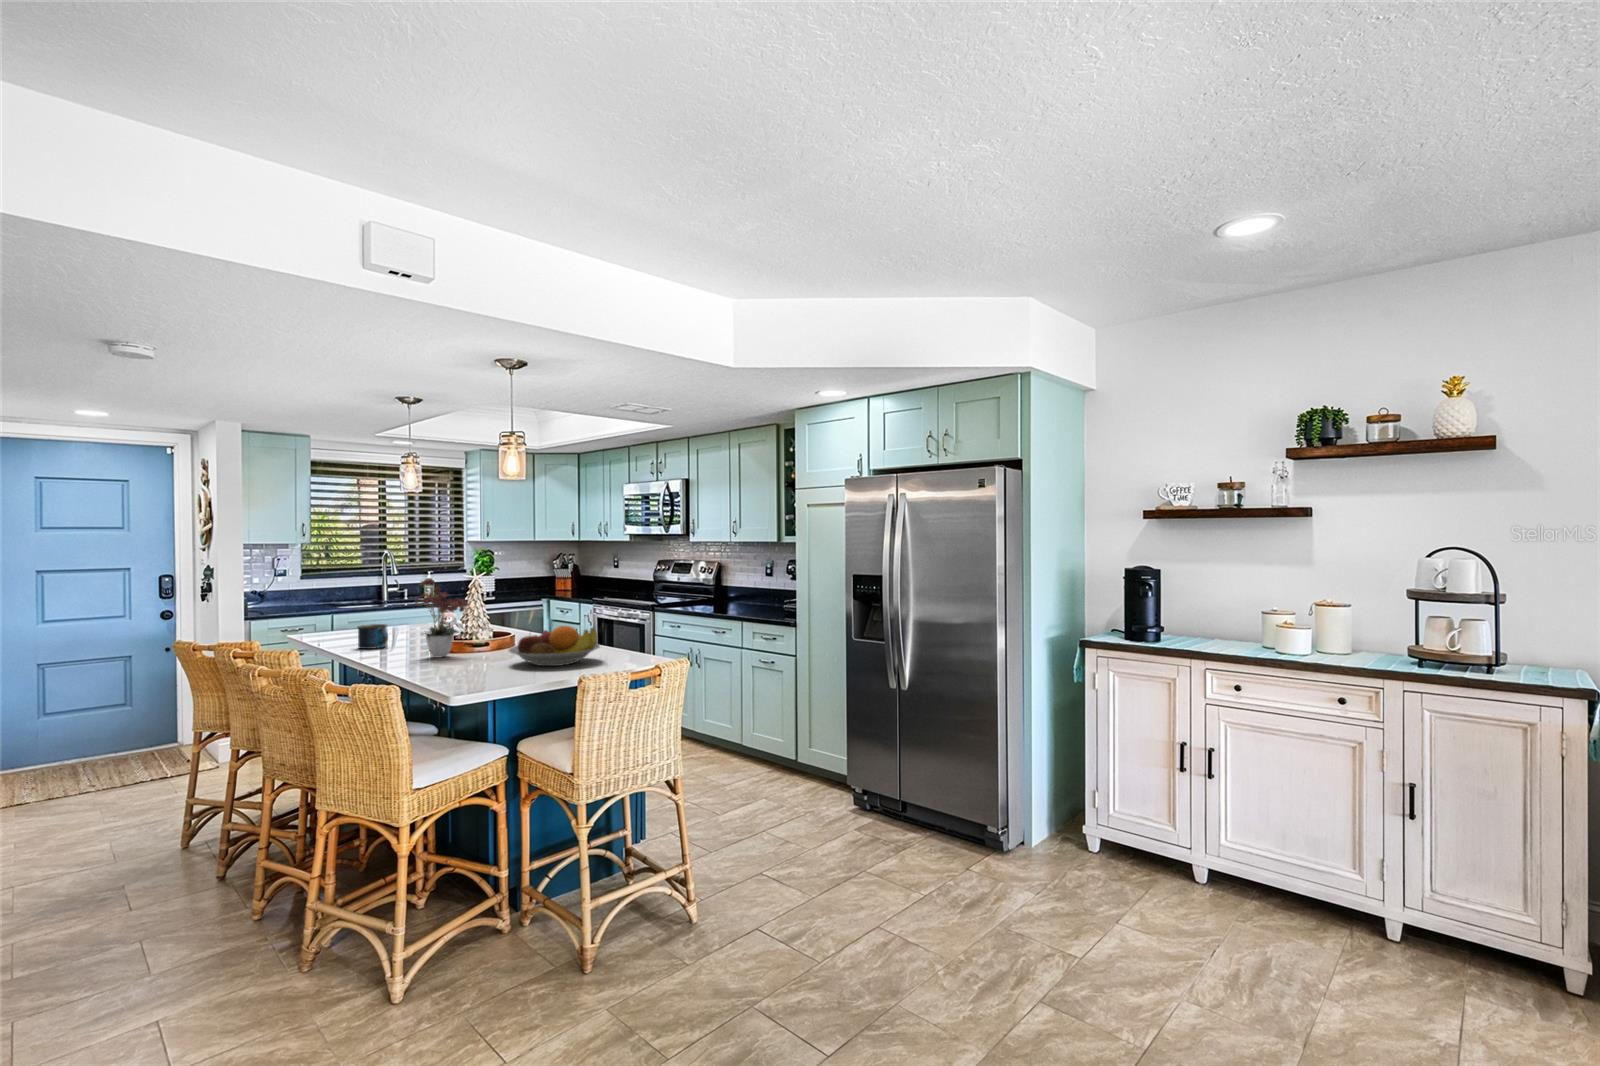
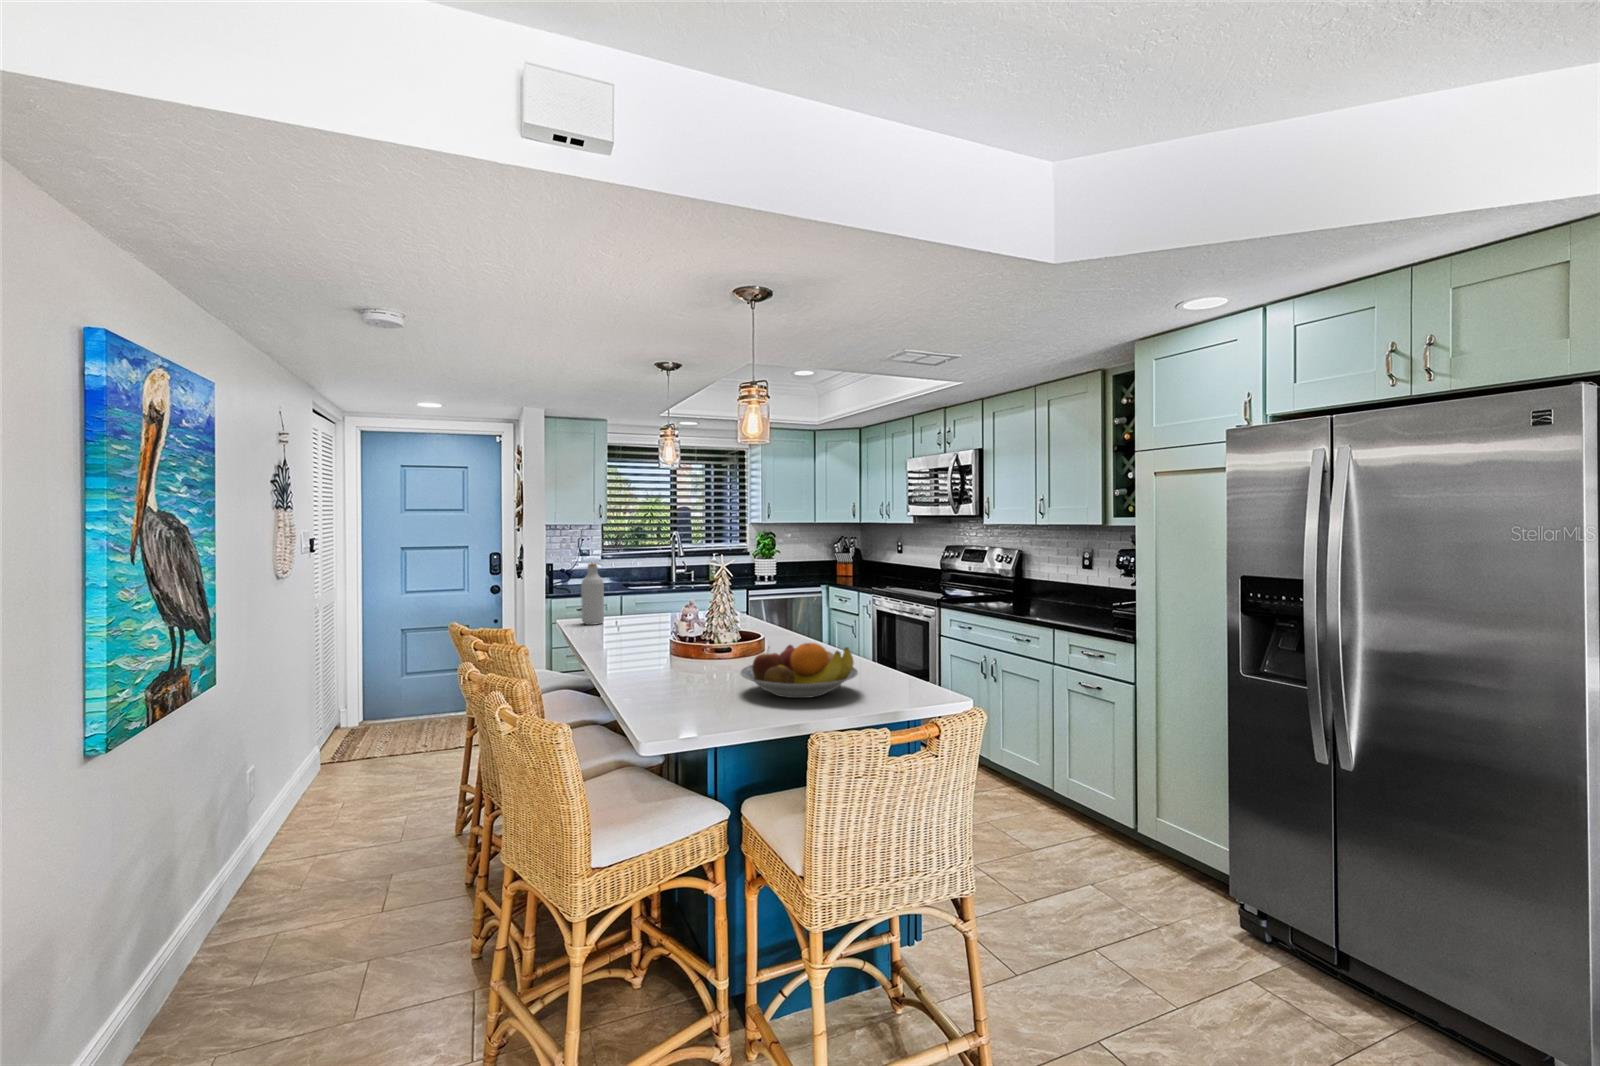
bottle: none [316,578,340,636] -> present [581,563,604,625]
flower arrangement: present [415,578,469,657] -> none [641,567,711,668]
mug: present [358,624,388,649] -> none [602,619,633,648]

